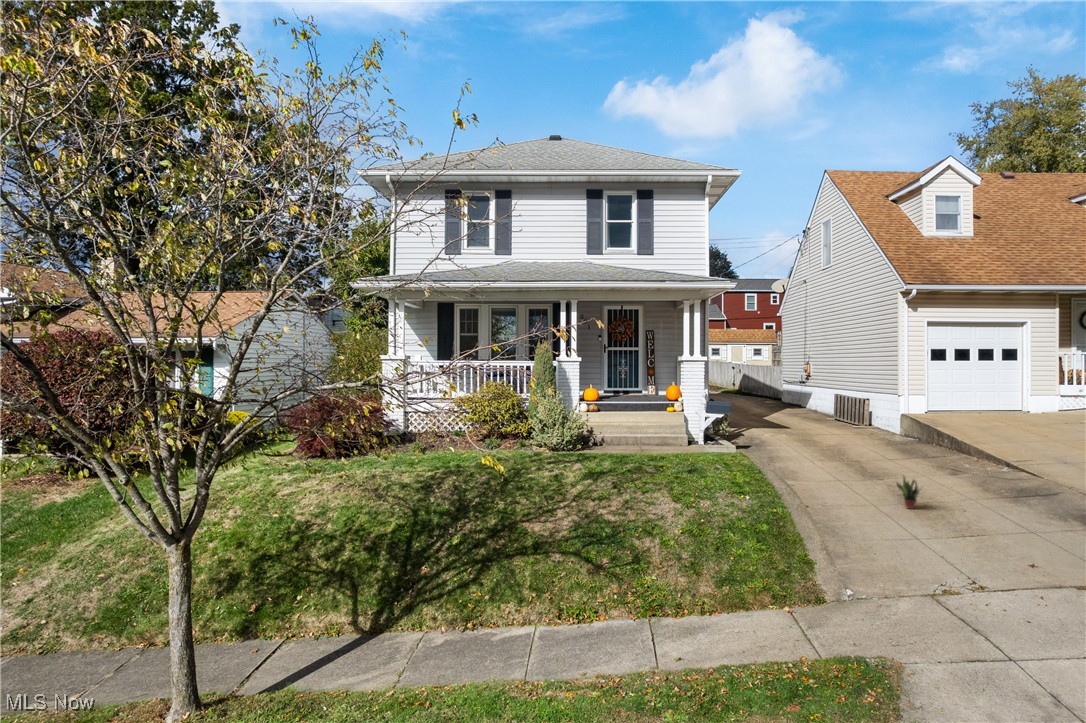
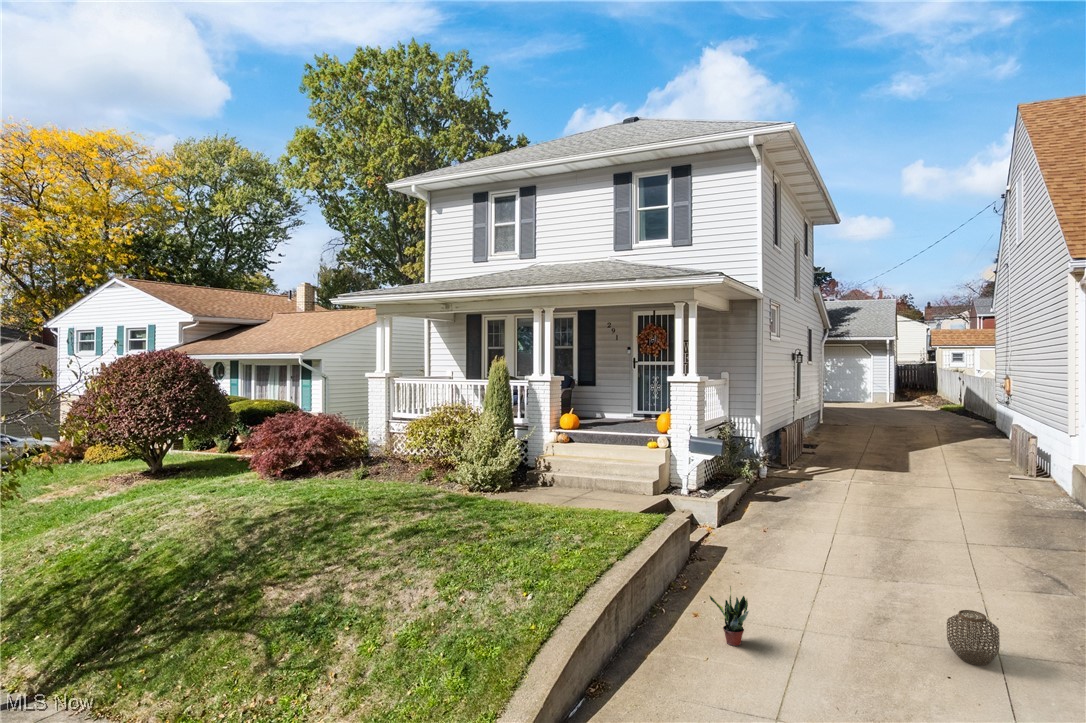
woven basket: none [996,467,1025,494] -> present [947,610,1000,665]

